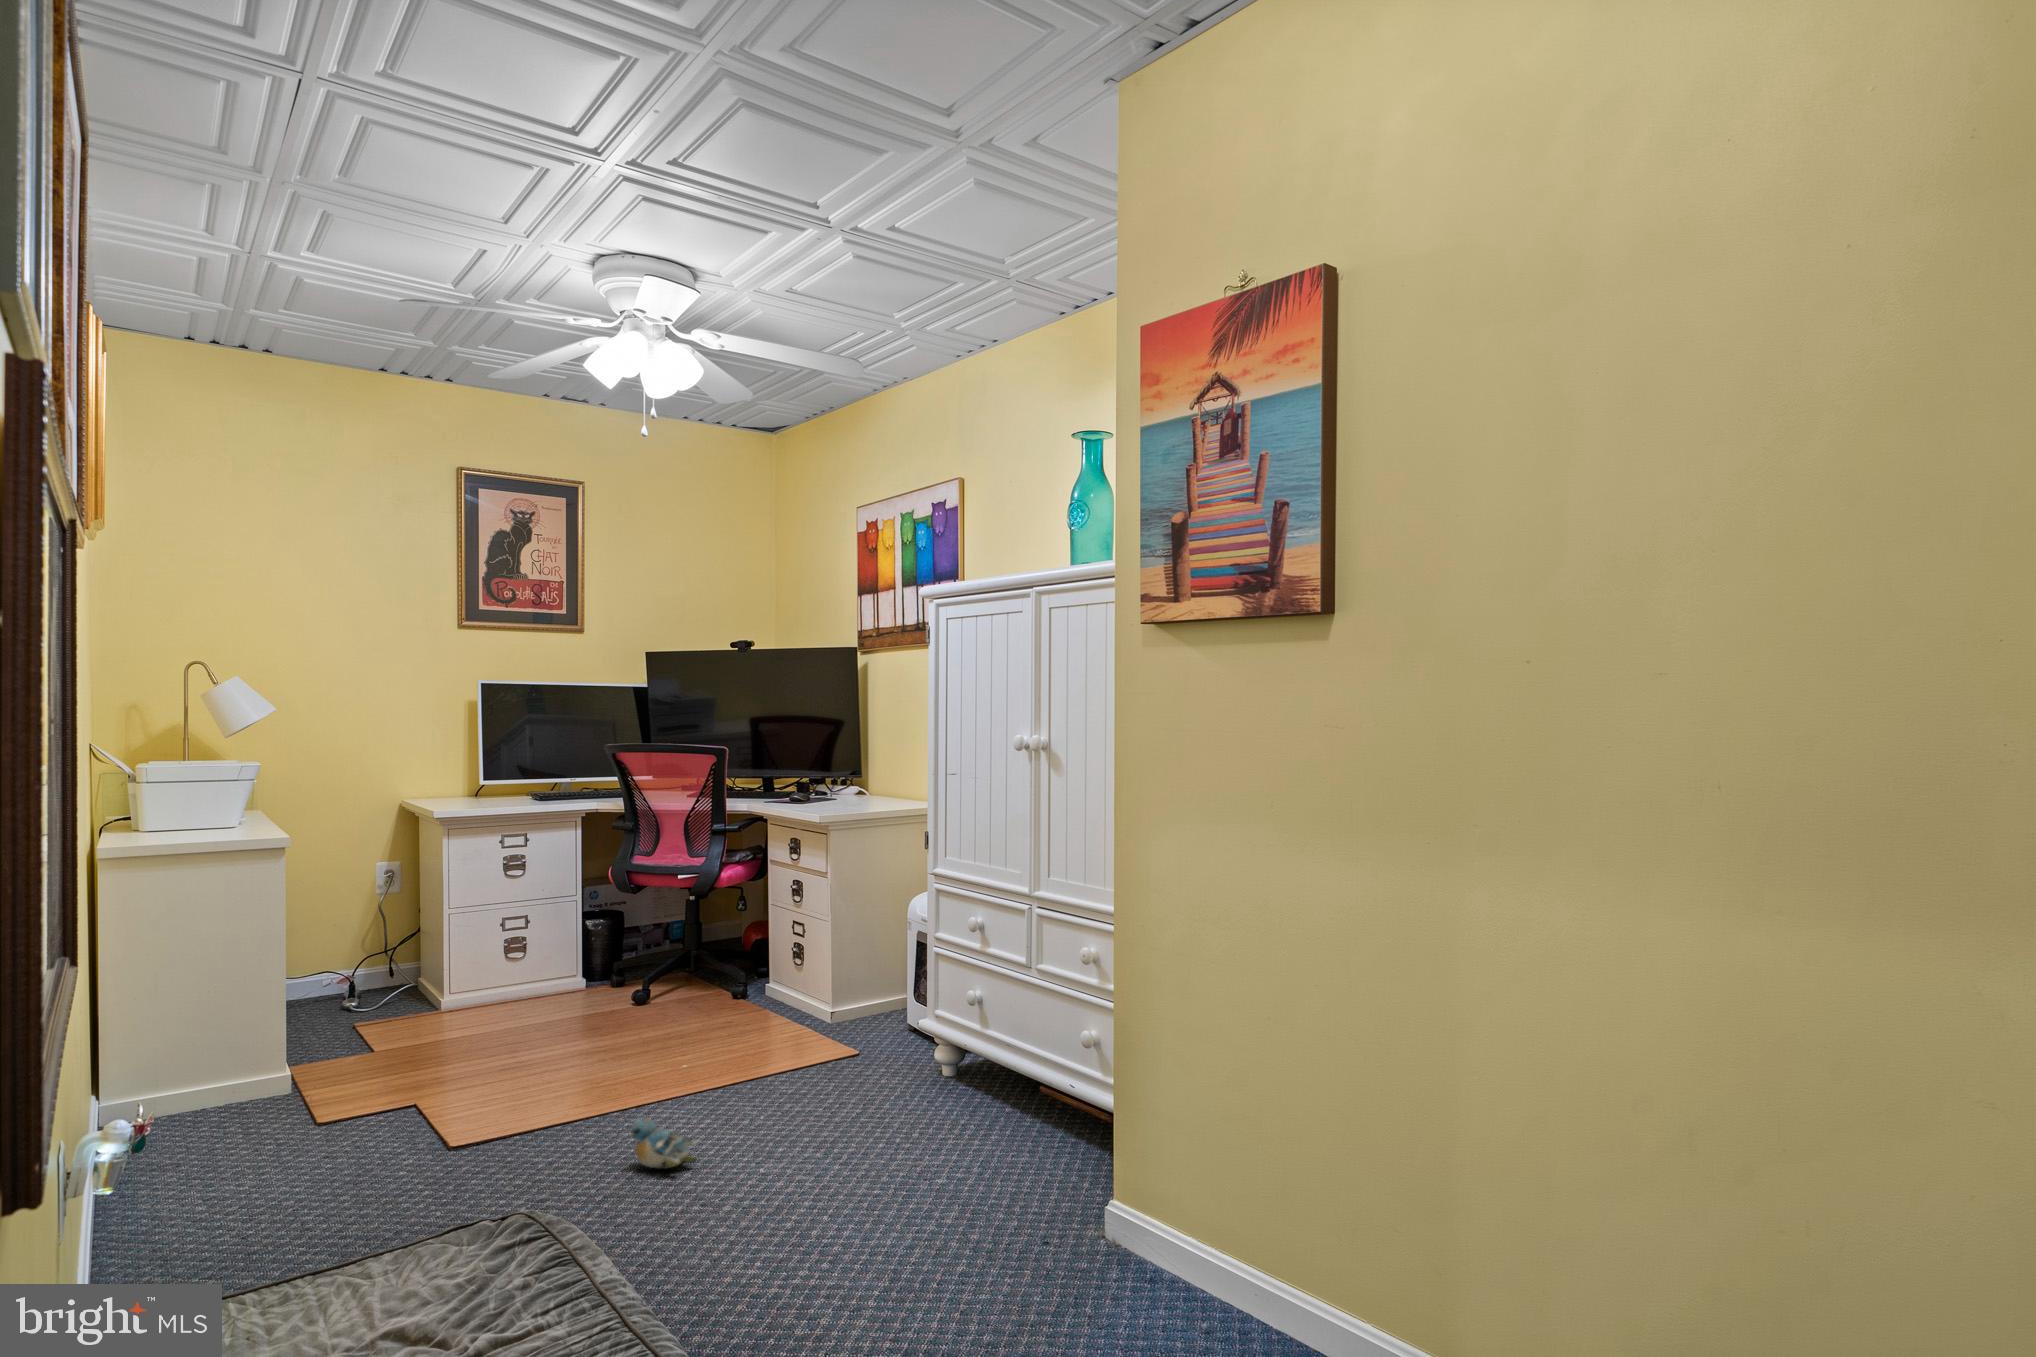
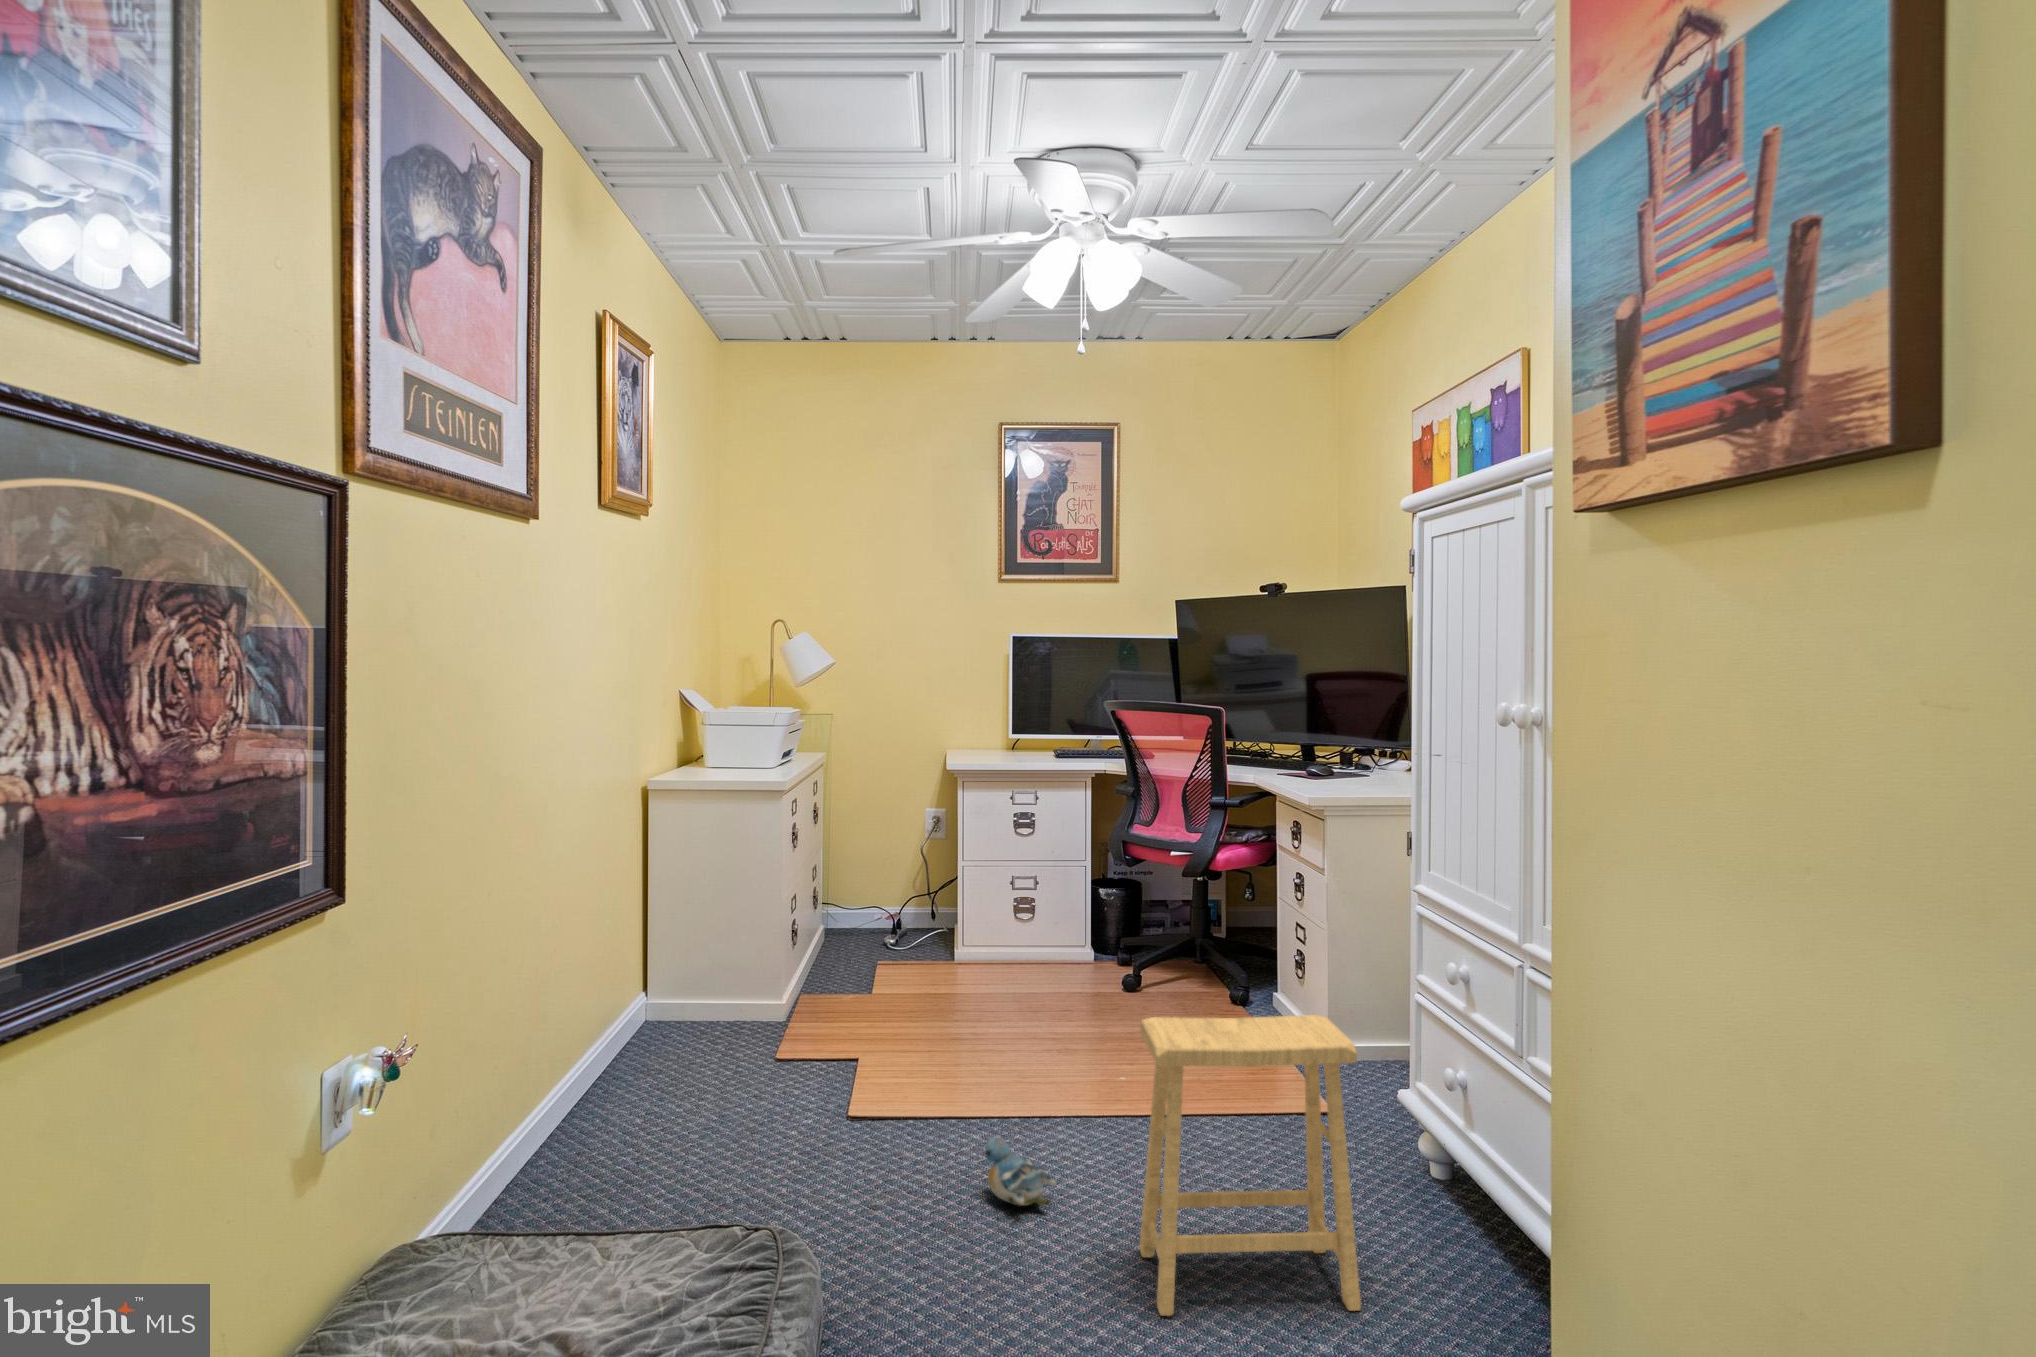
footstool: none [785,967,957,1203] -> present [1139,1015,1361,1316]

